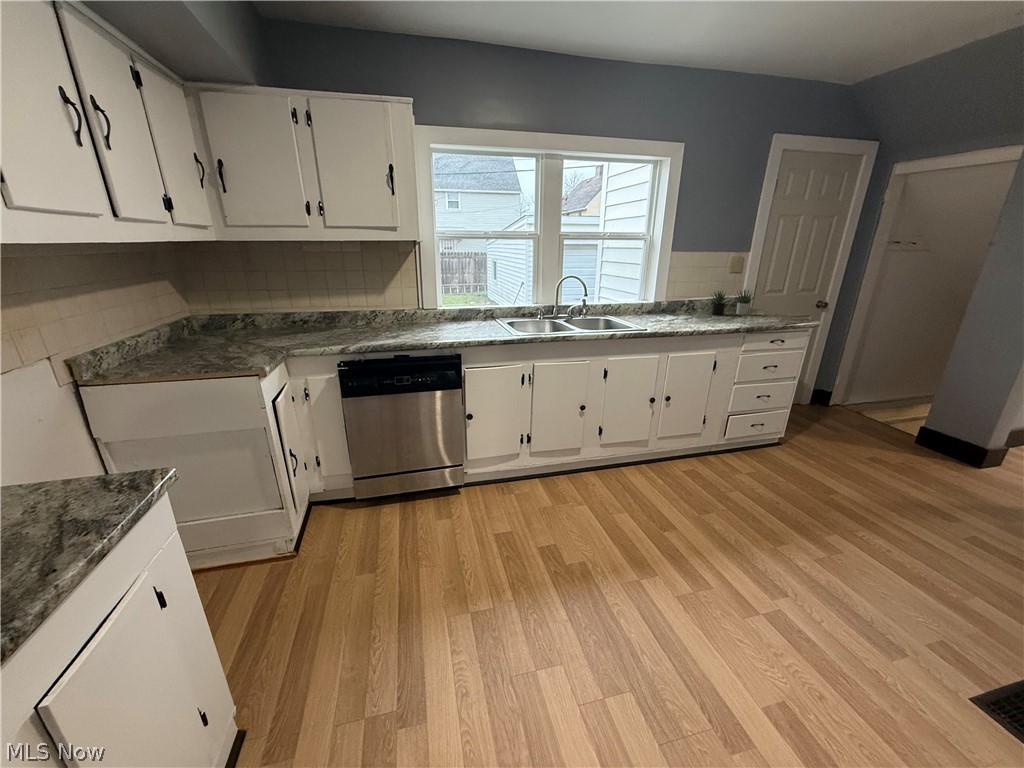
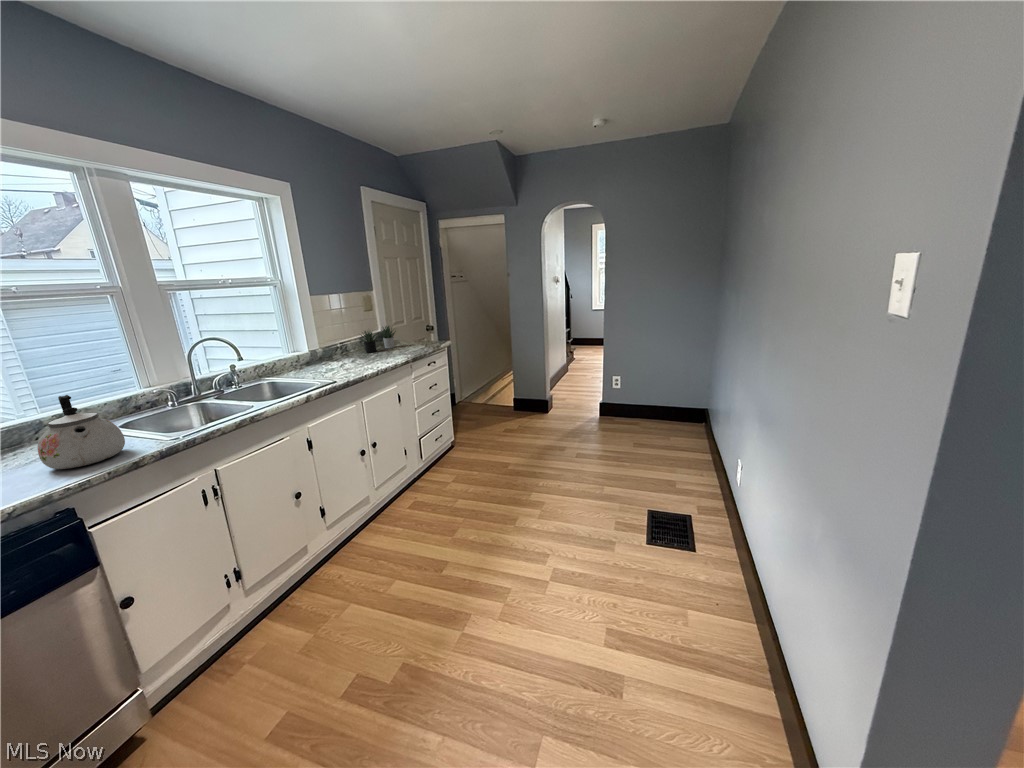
kettle: none [464,294,497,334] -> present [38,395,125,469]

